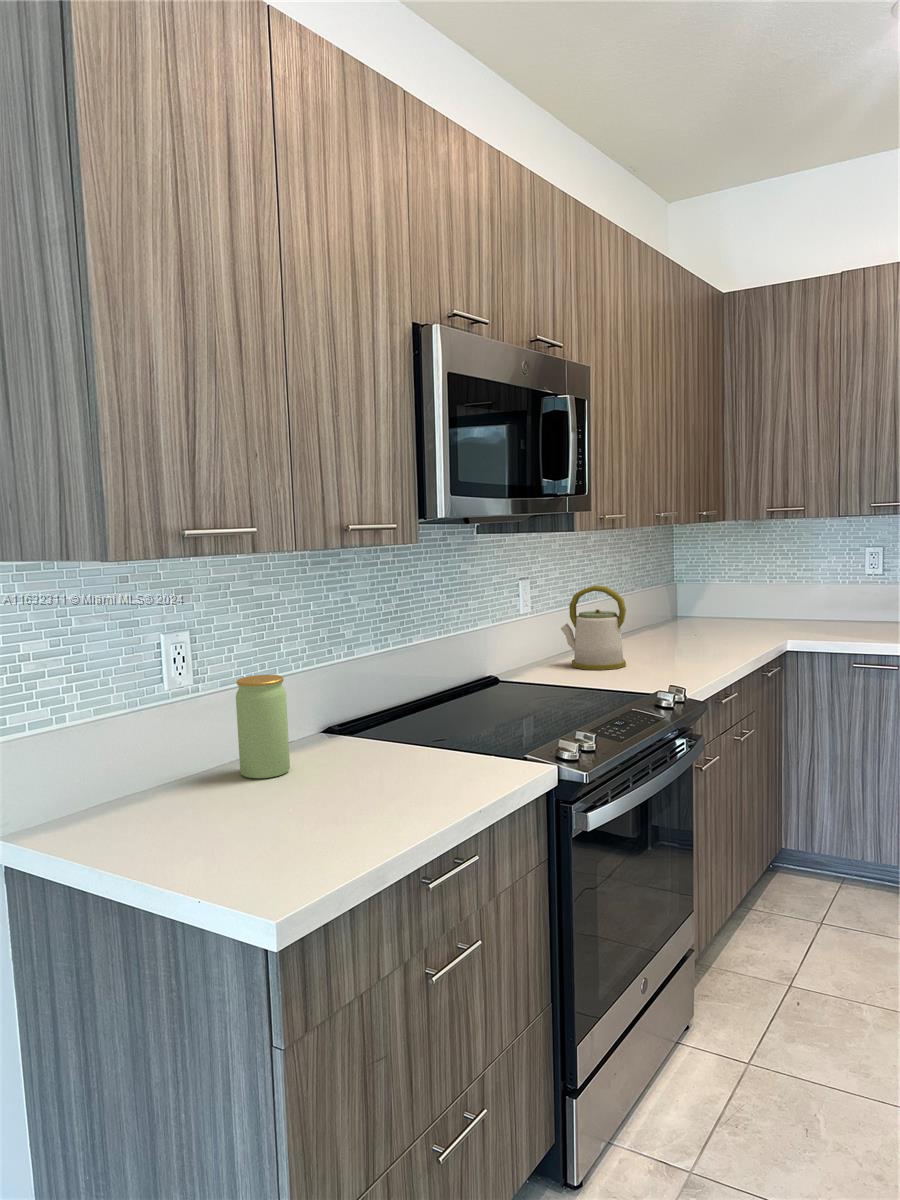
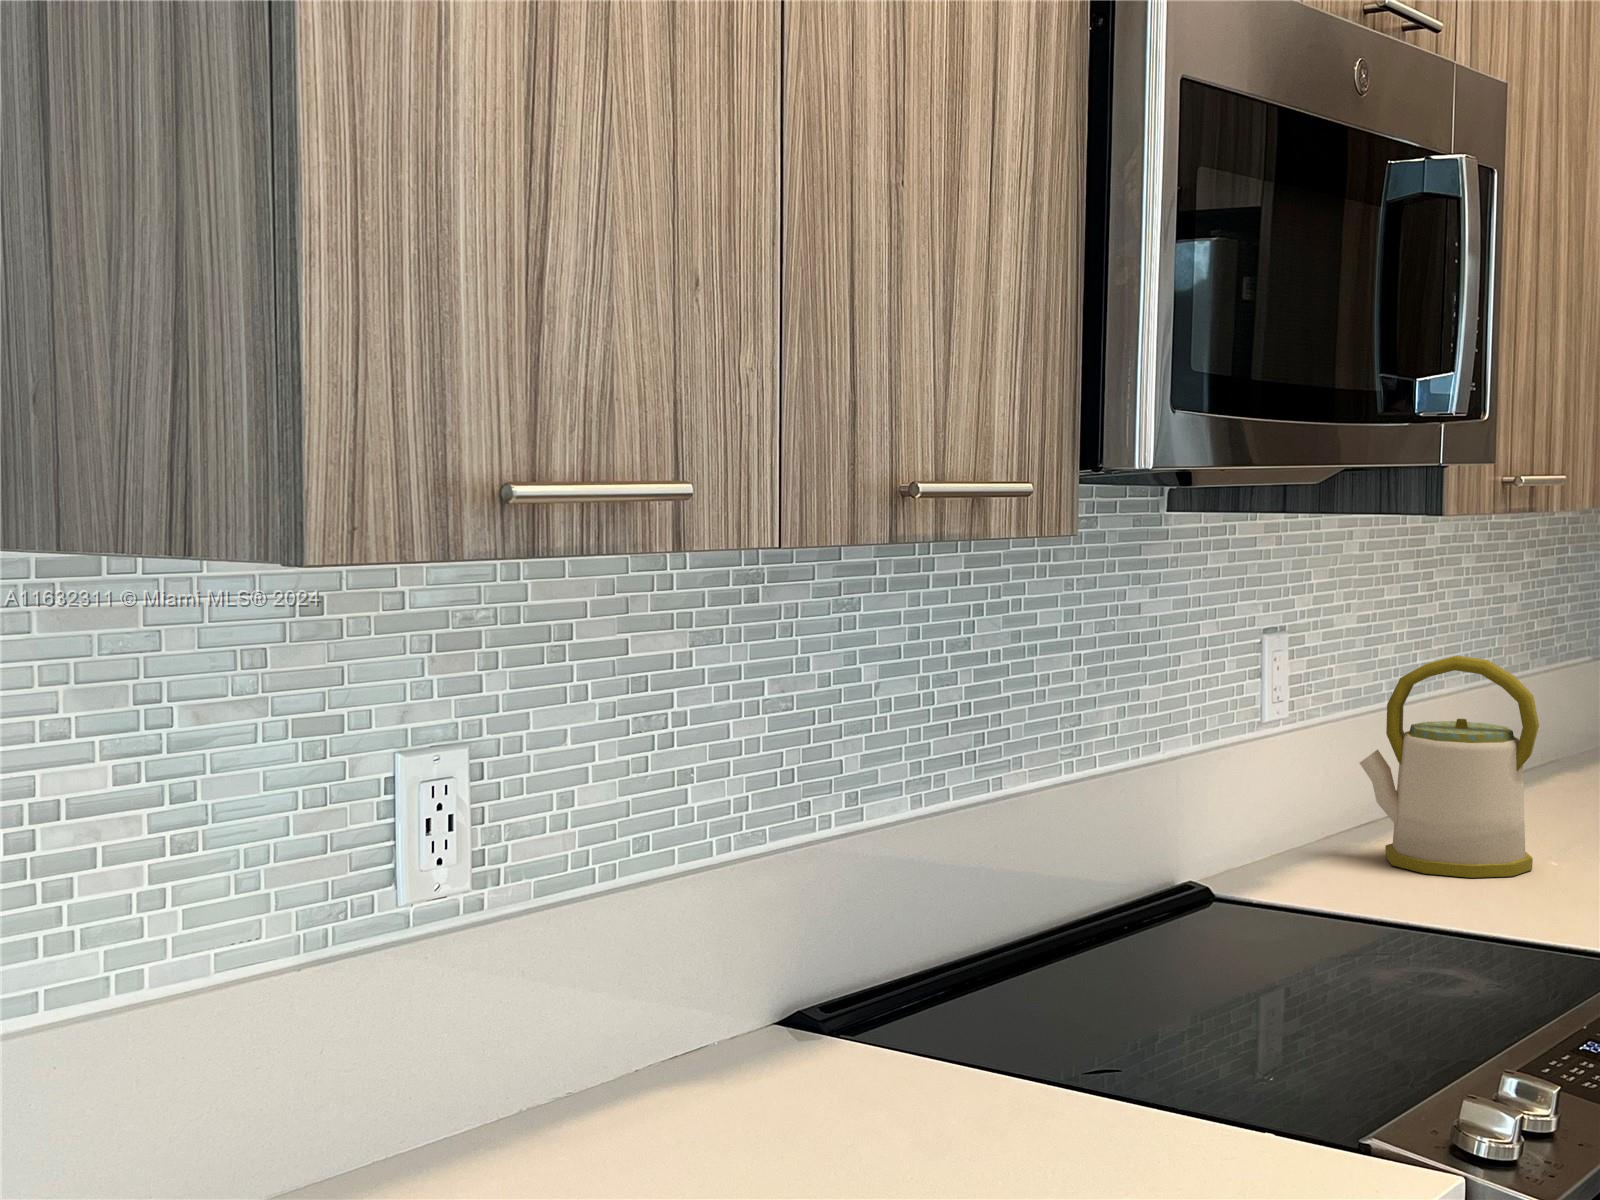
jar: present [236,675,290,778] -> none [582,874,716,1159]

